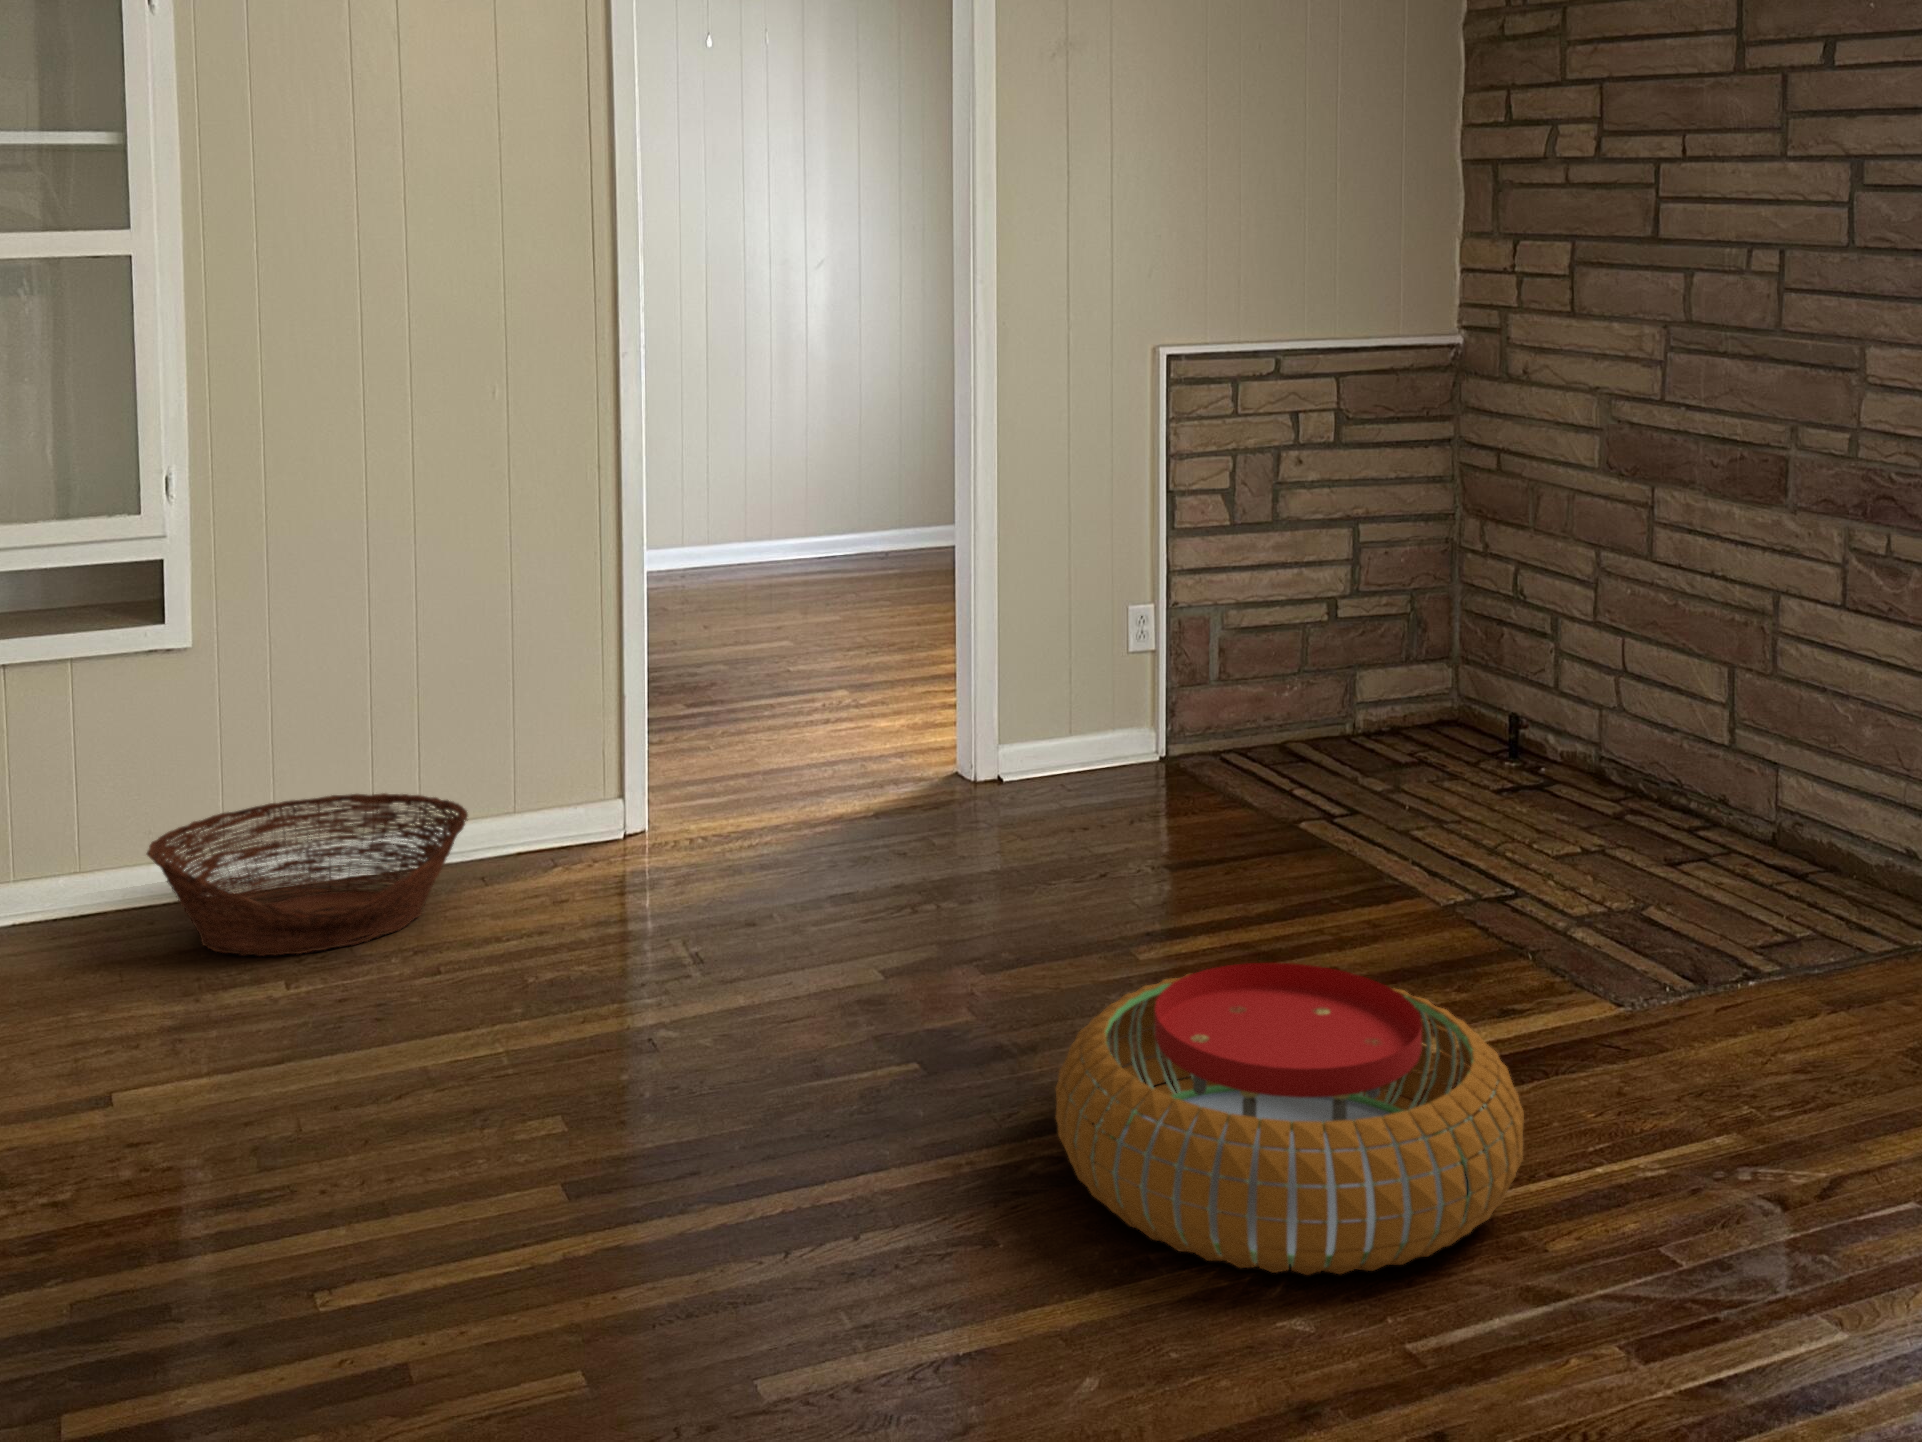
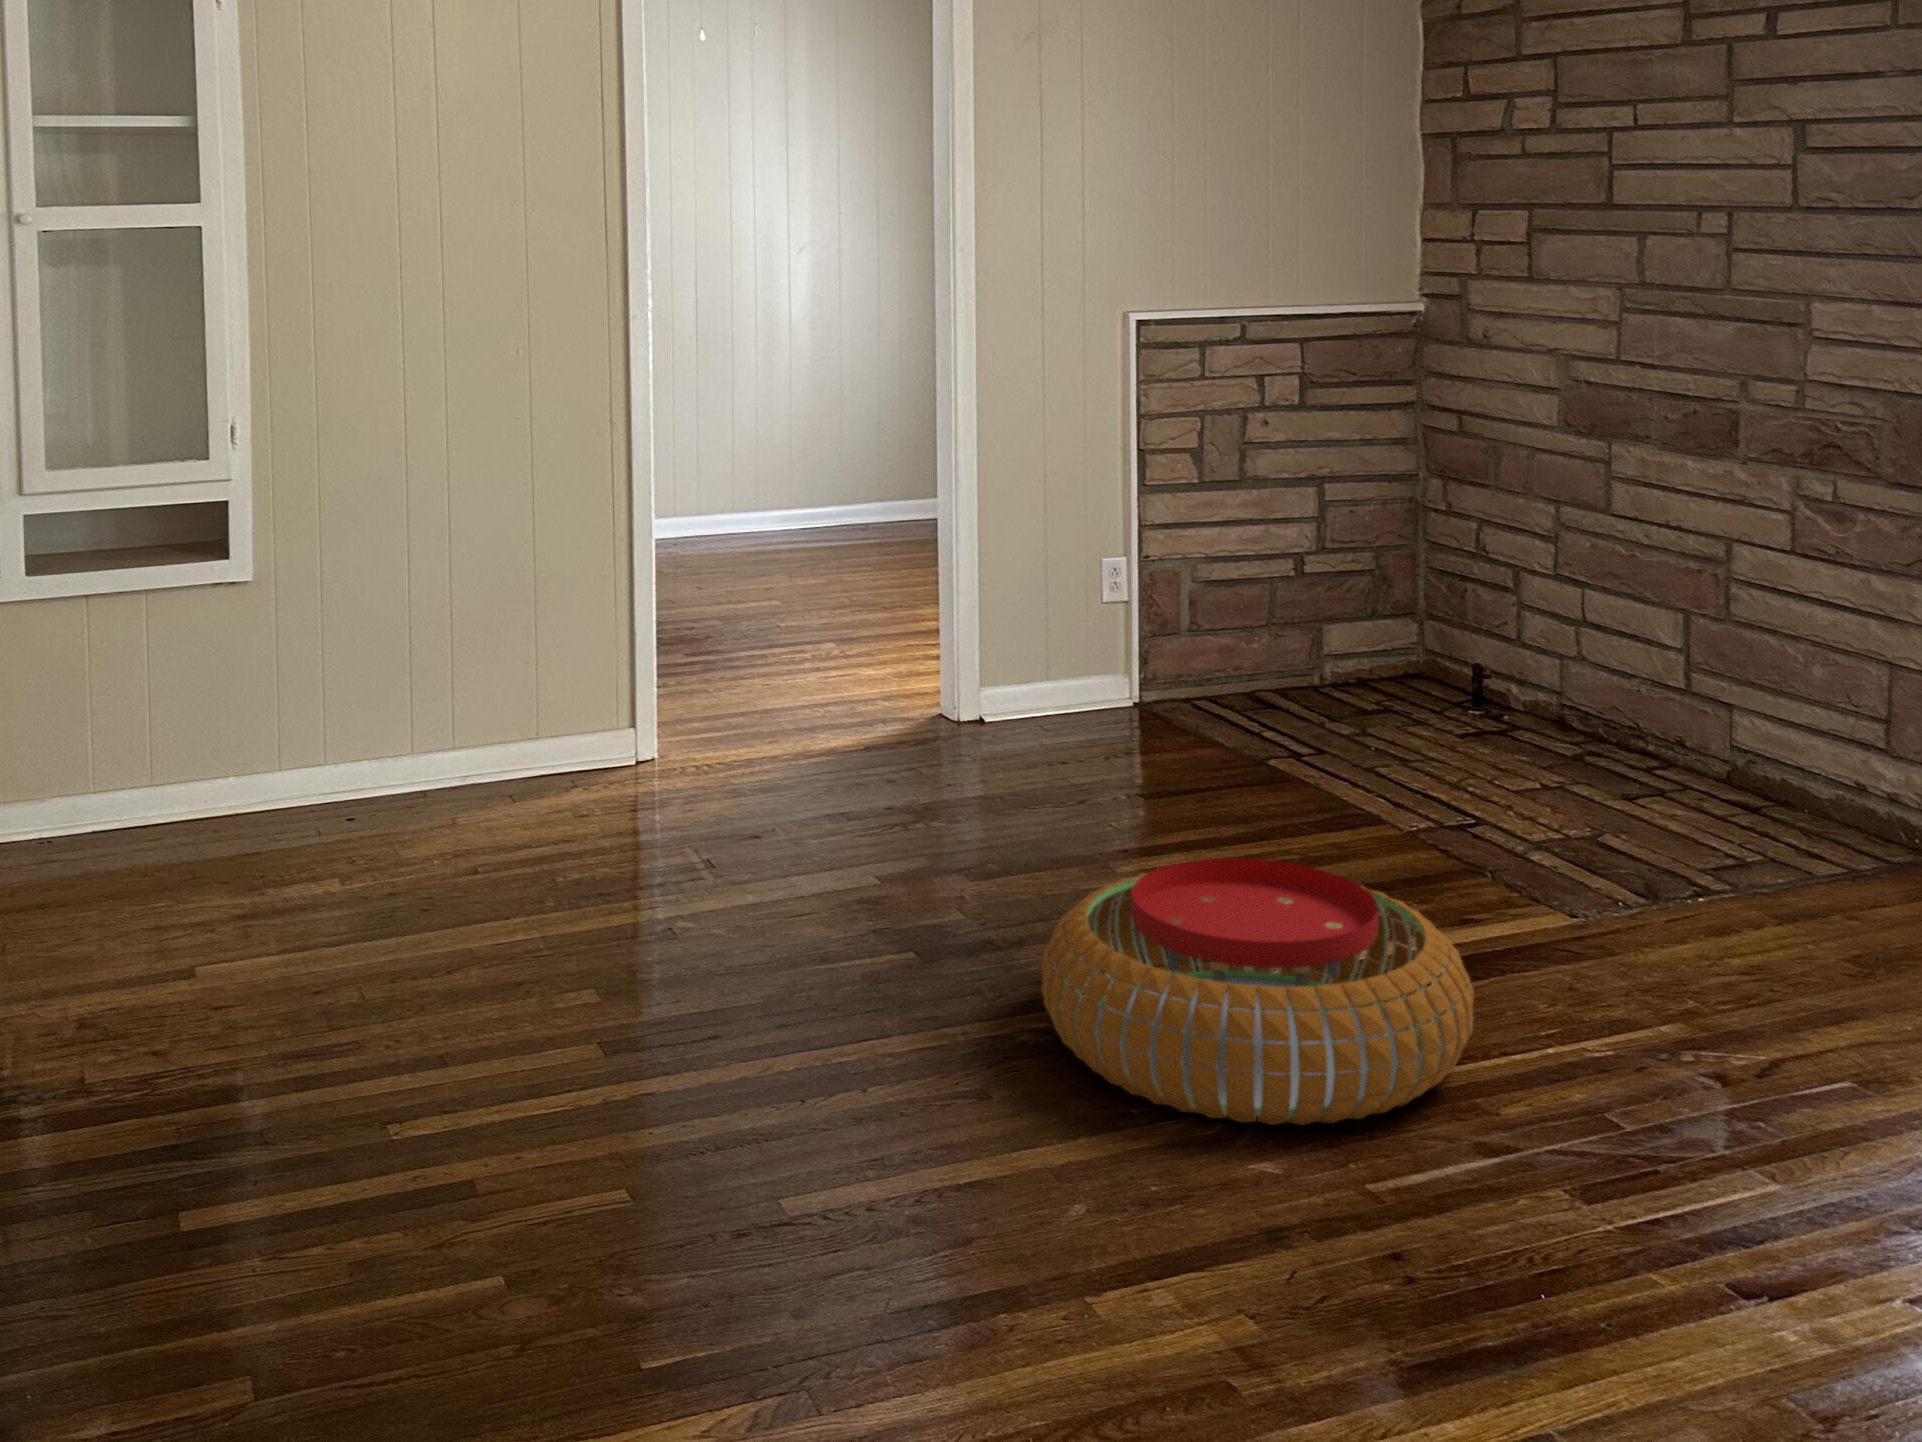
basket: present [147,793,468,956] -> none [221,719,502,858]

